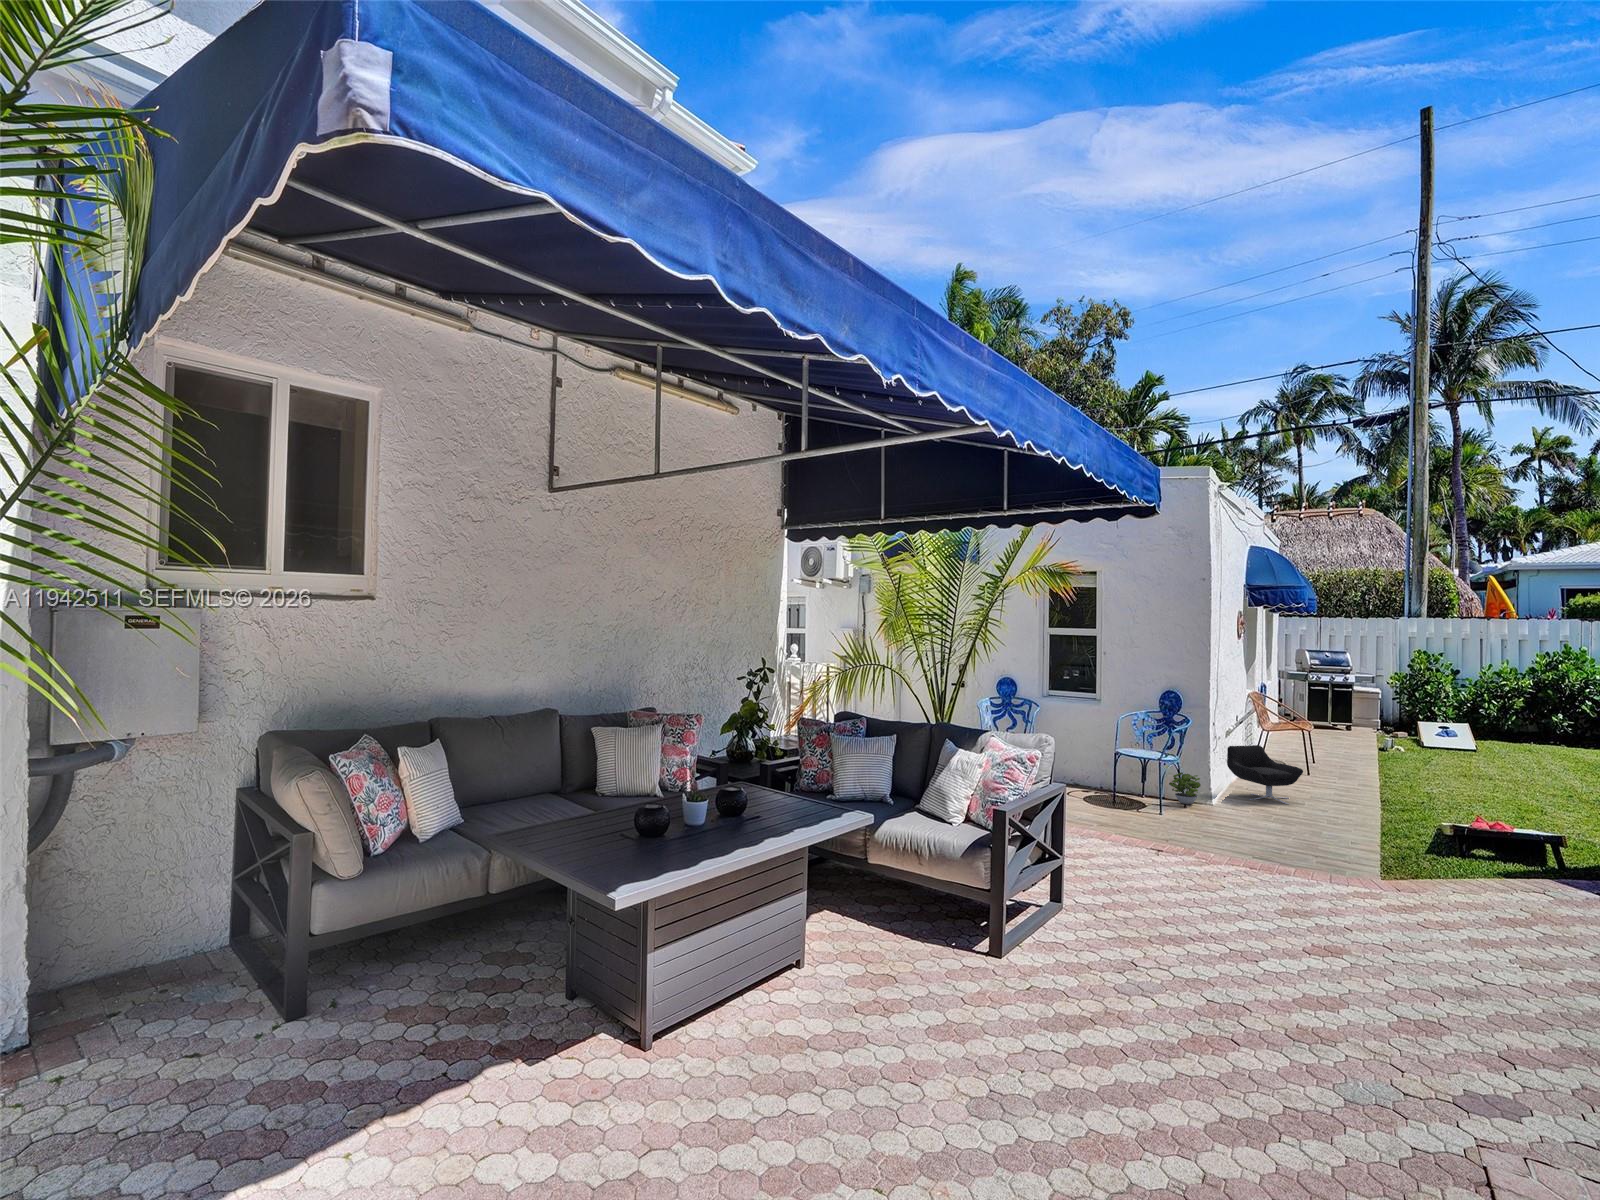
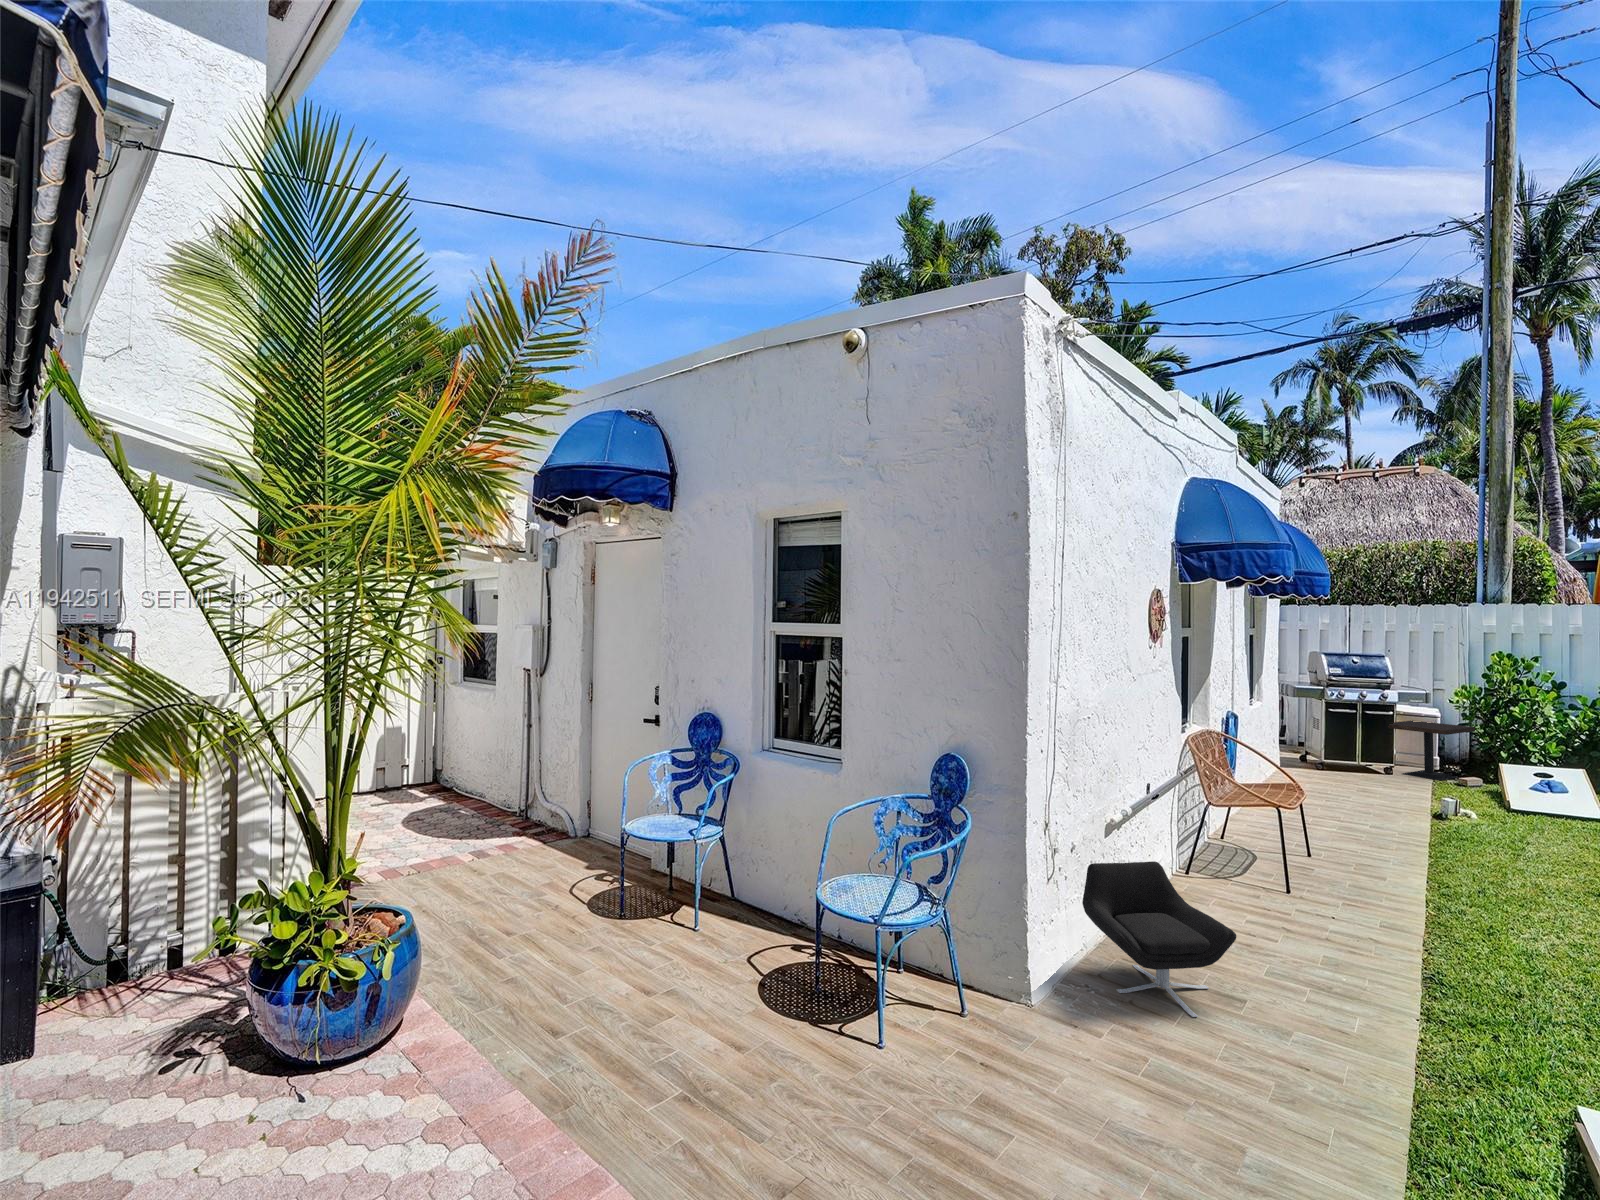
side table: none [1346,697,1404,735] -> present [1388,721,1475,780]
potted plant: present [1169,772,1201,804] -> none [923,936,993,1012]

